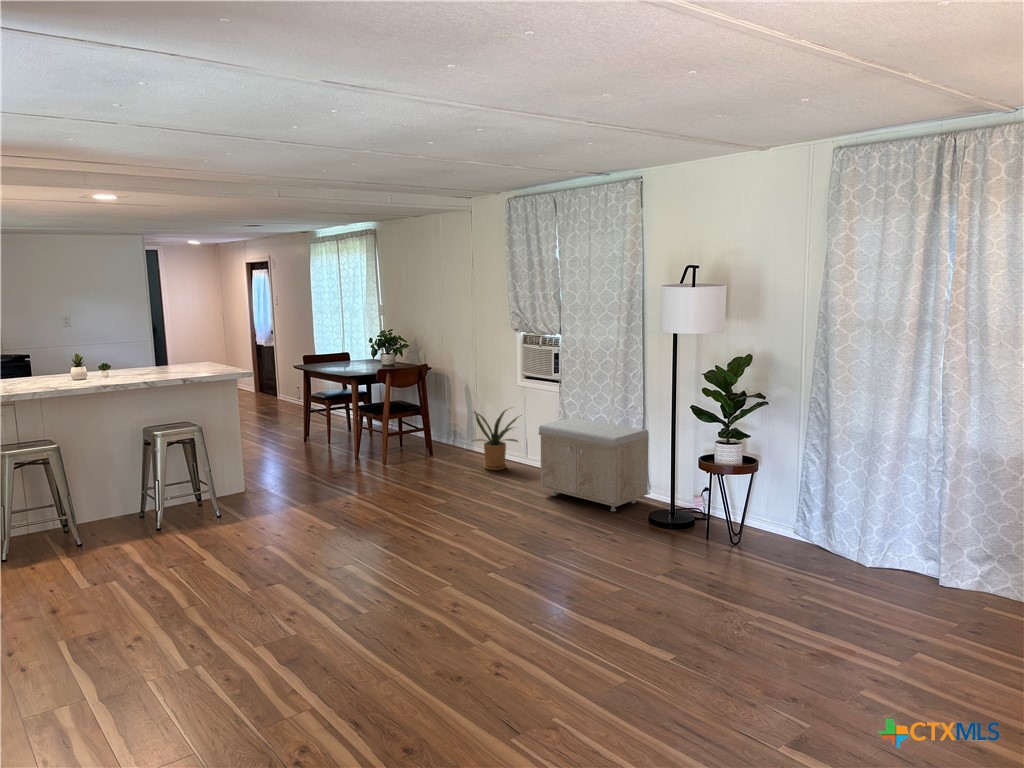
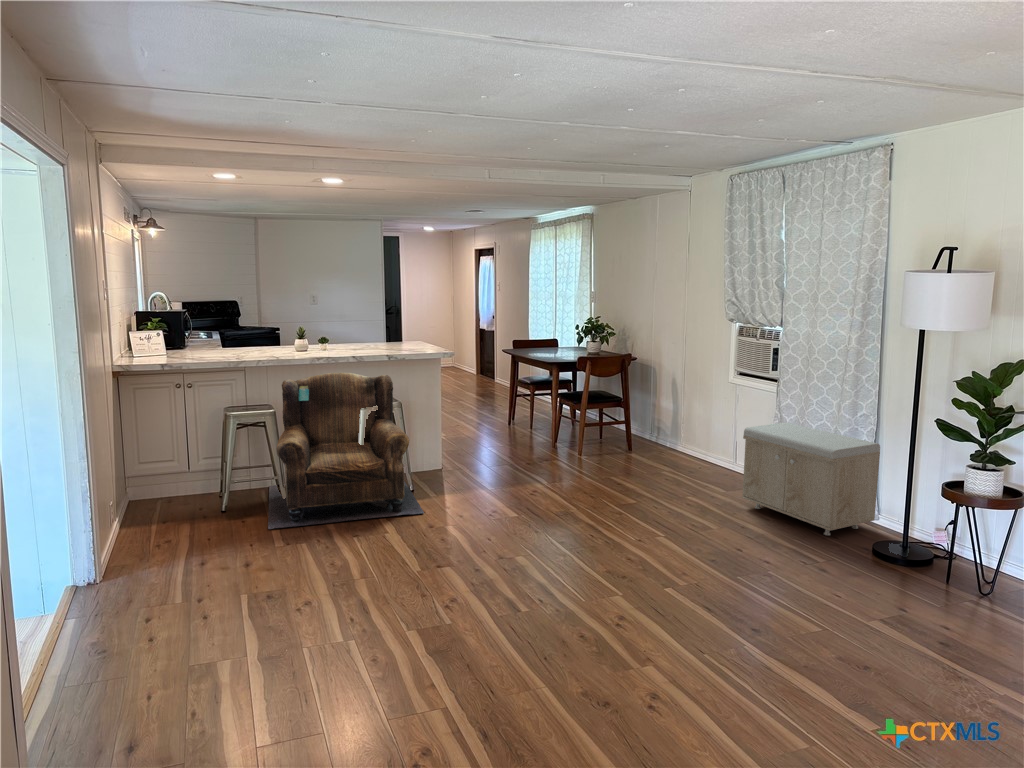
armchair: none [48,398,241,575] -> present [268,373,424,529]
house plant: present [473,407,521,470] -> none [669,405,733,473]

